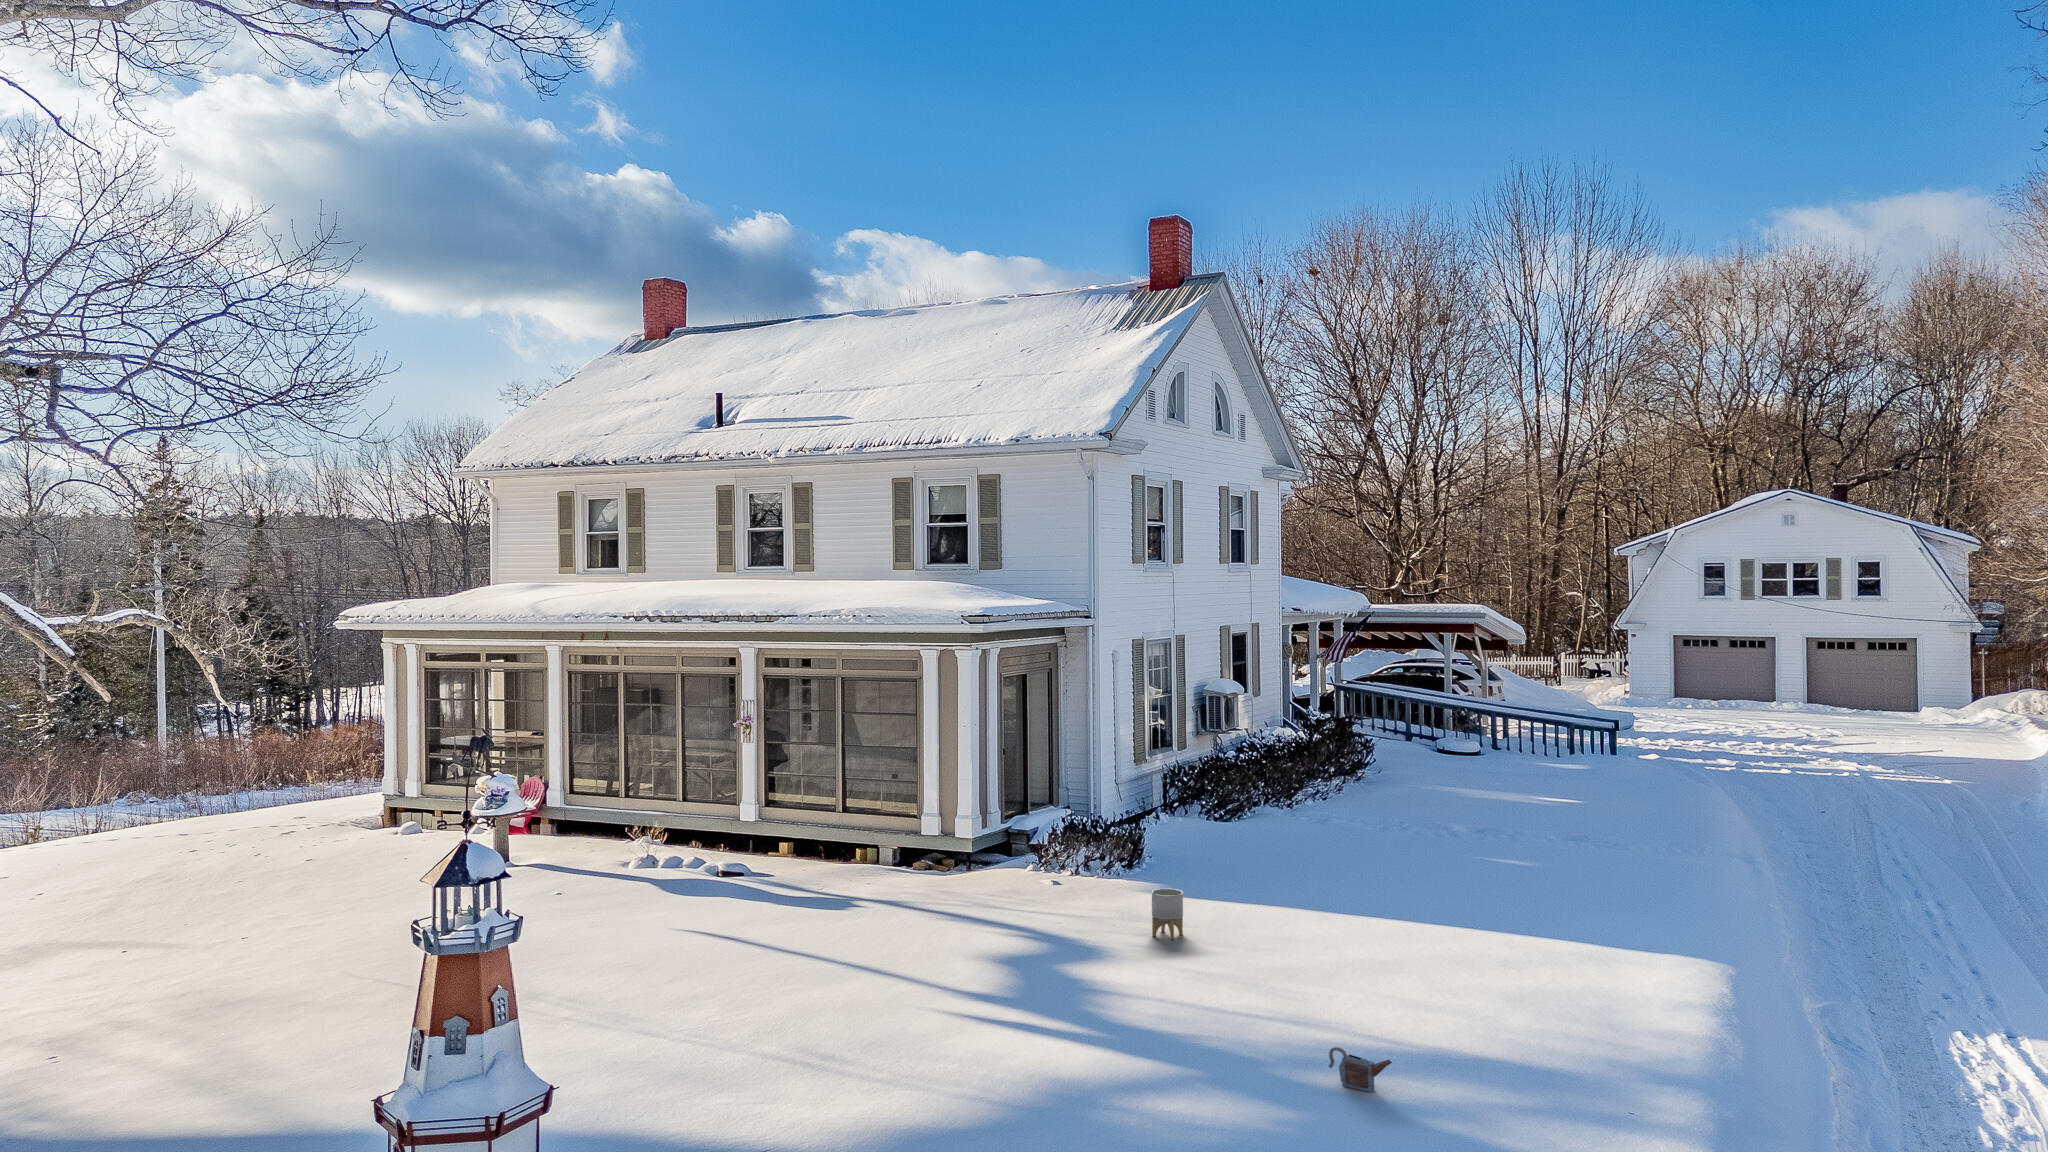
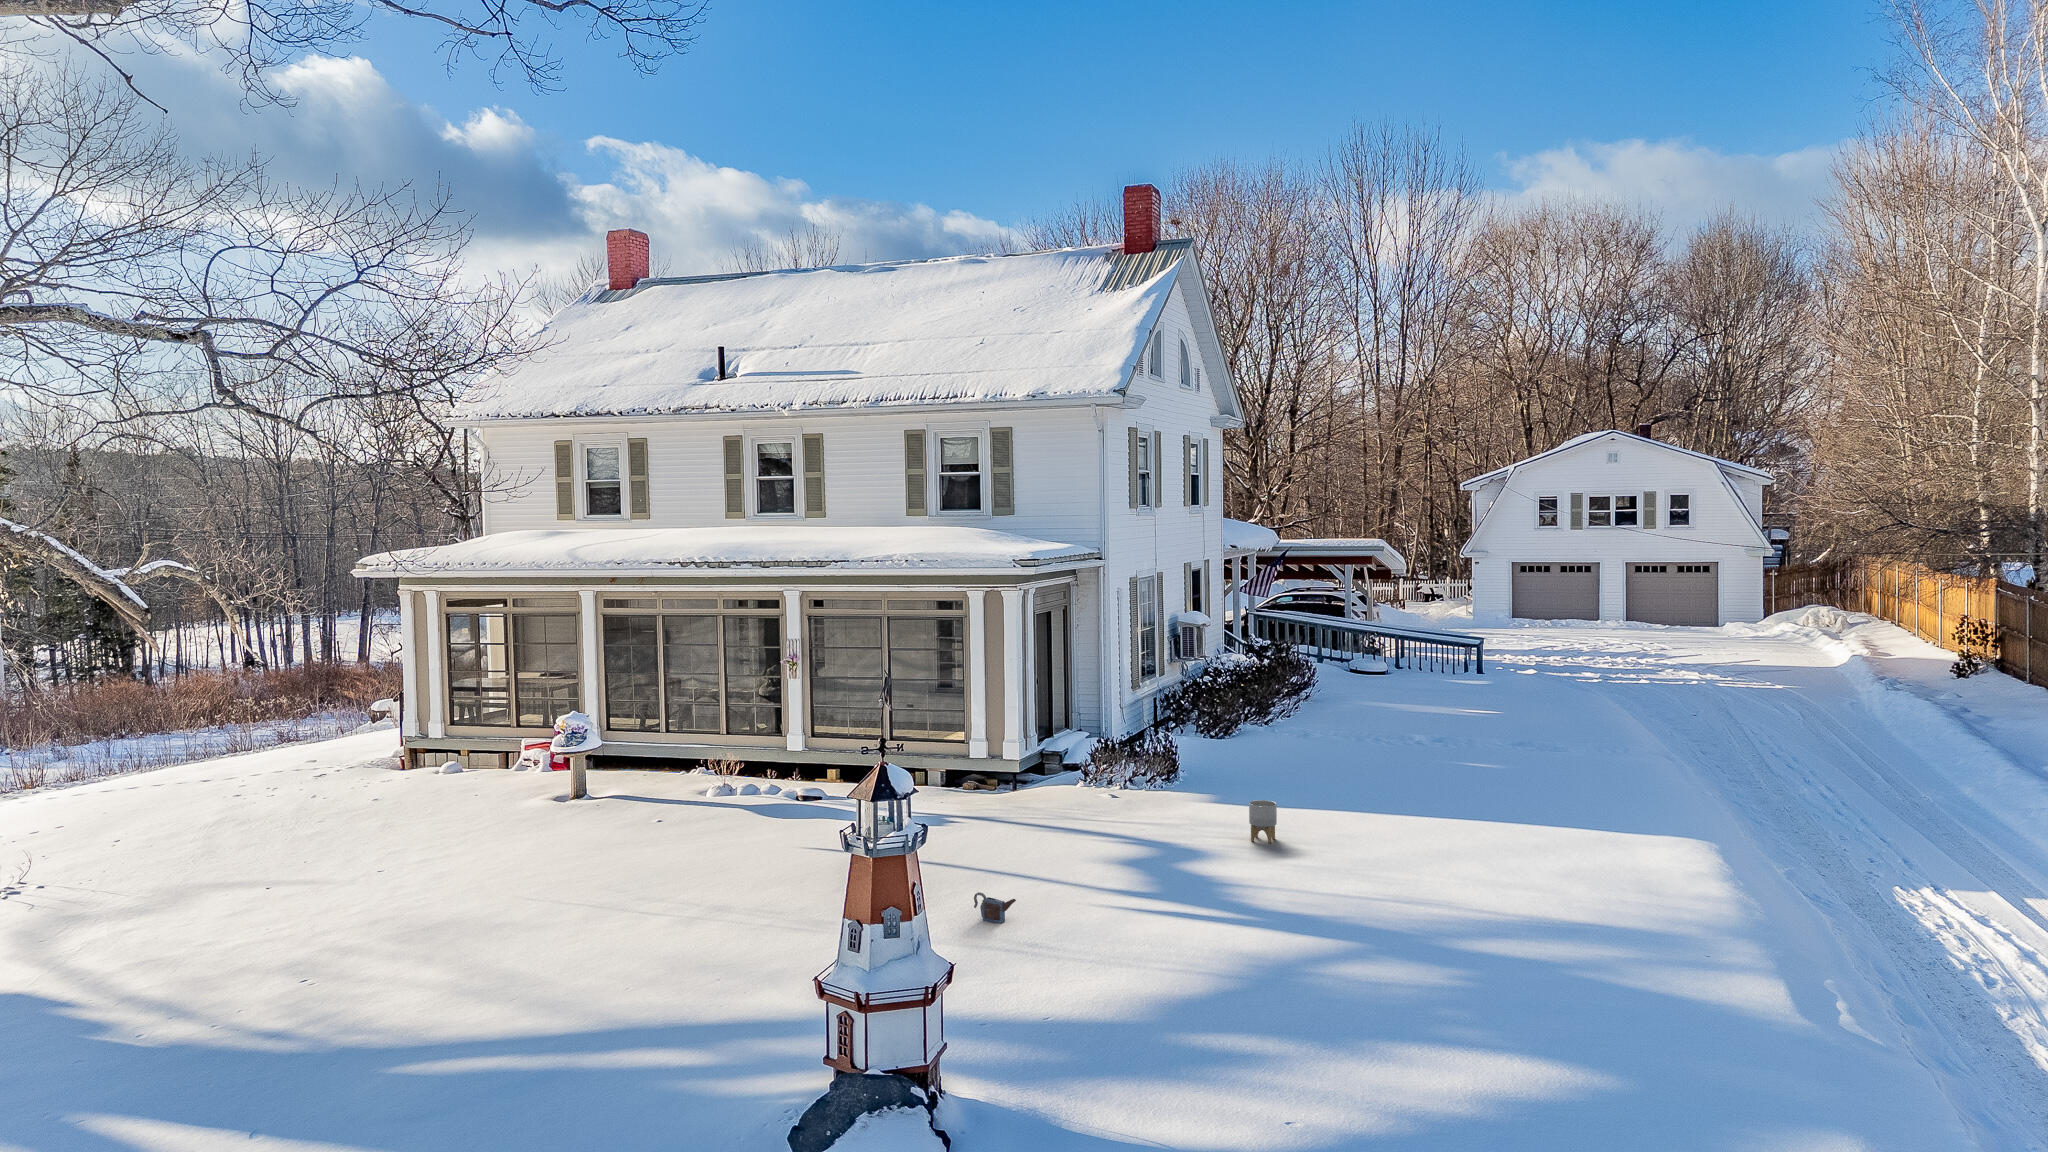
watering can: present [1329,1047,1392,1092] -> present [974,892,1016,923]

